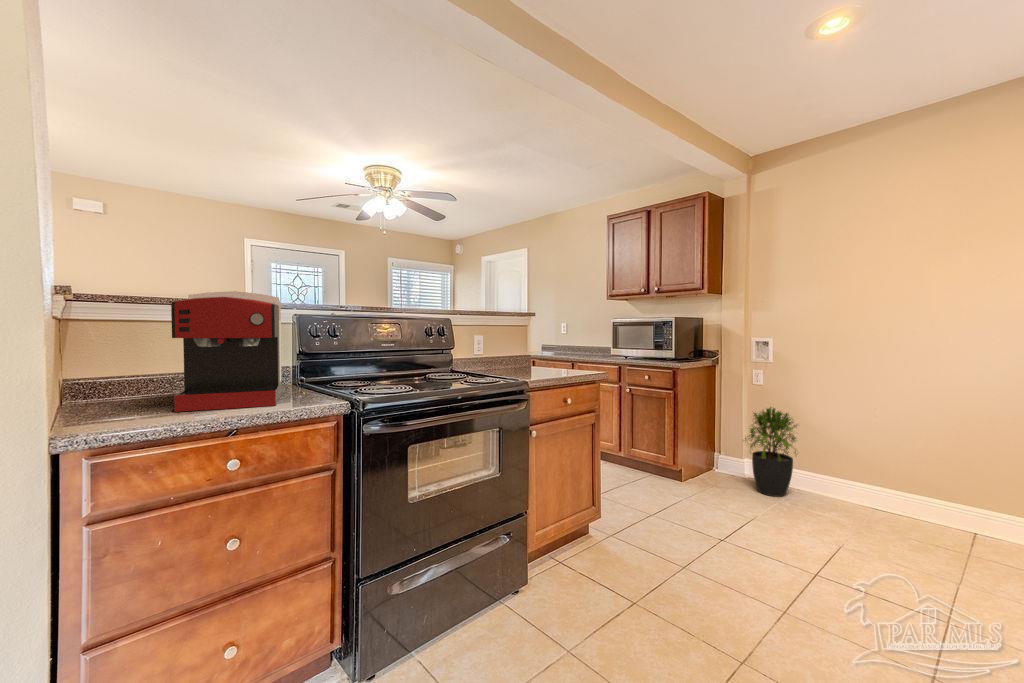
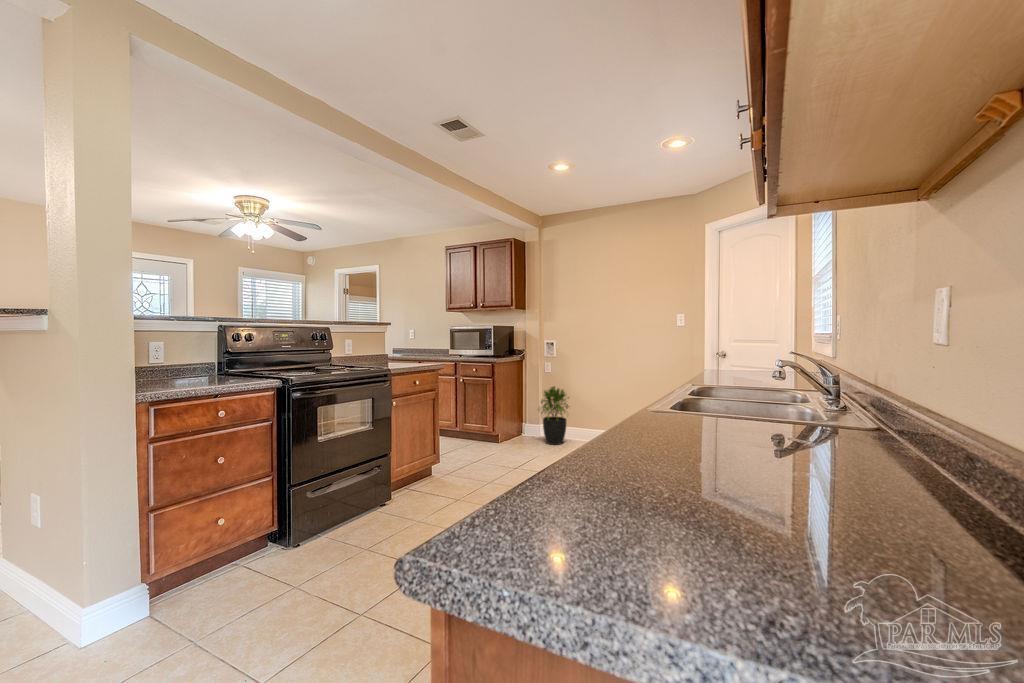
coffee maker: present [171,291,282,412] -> none [165,312,236,386]

